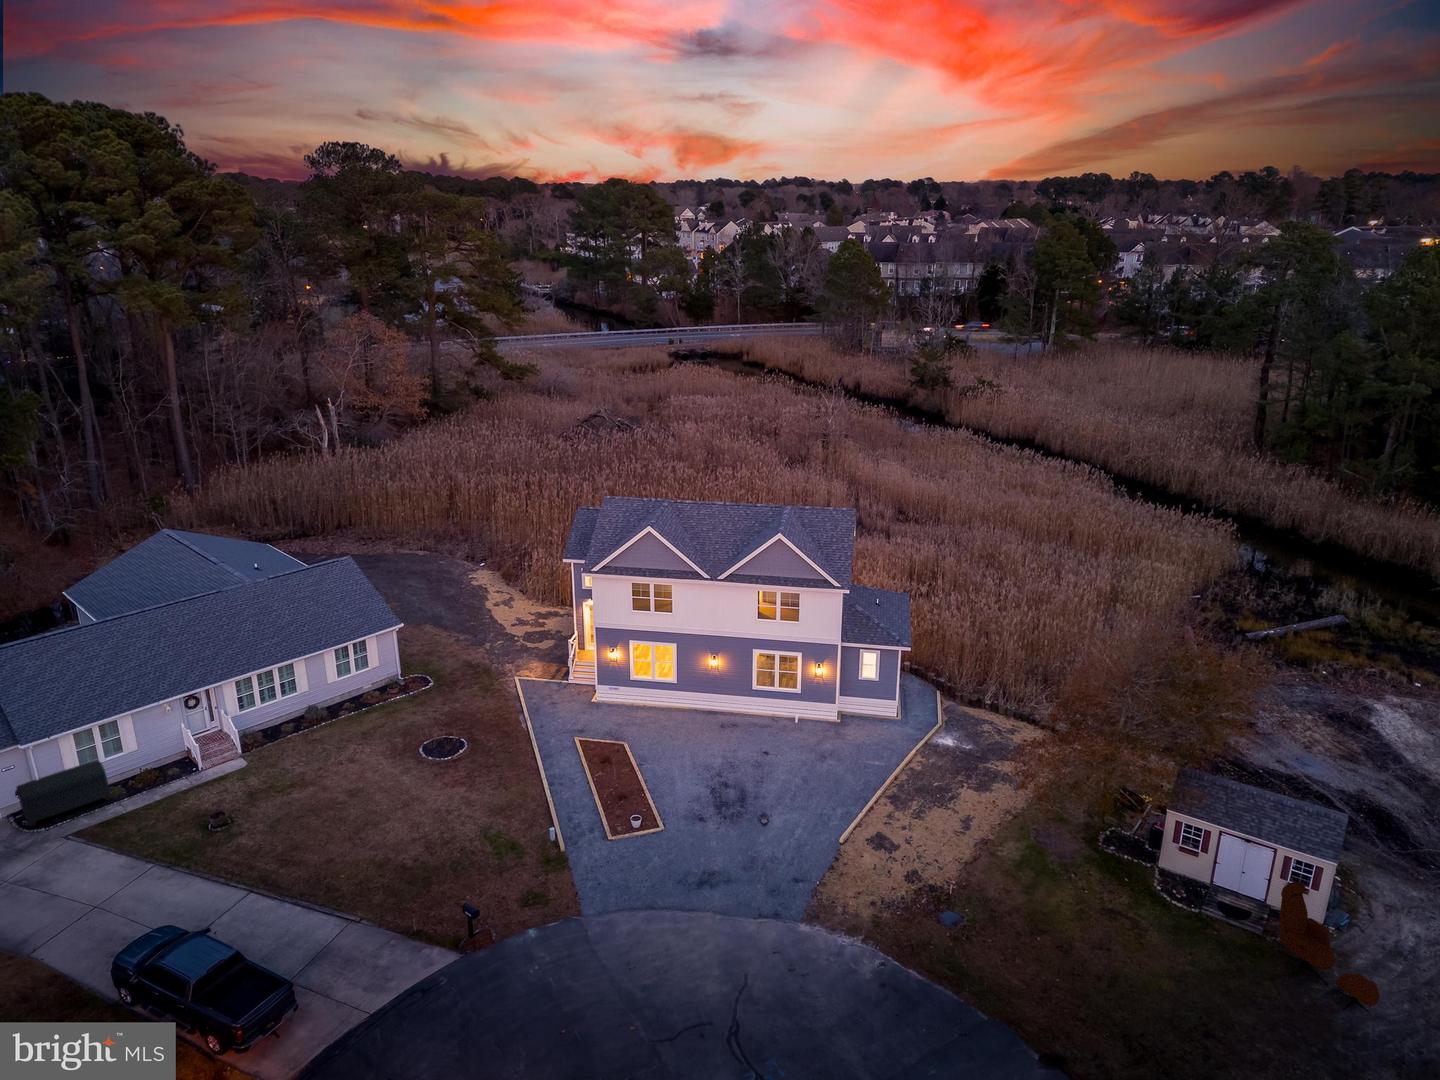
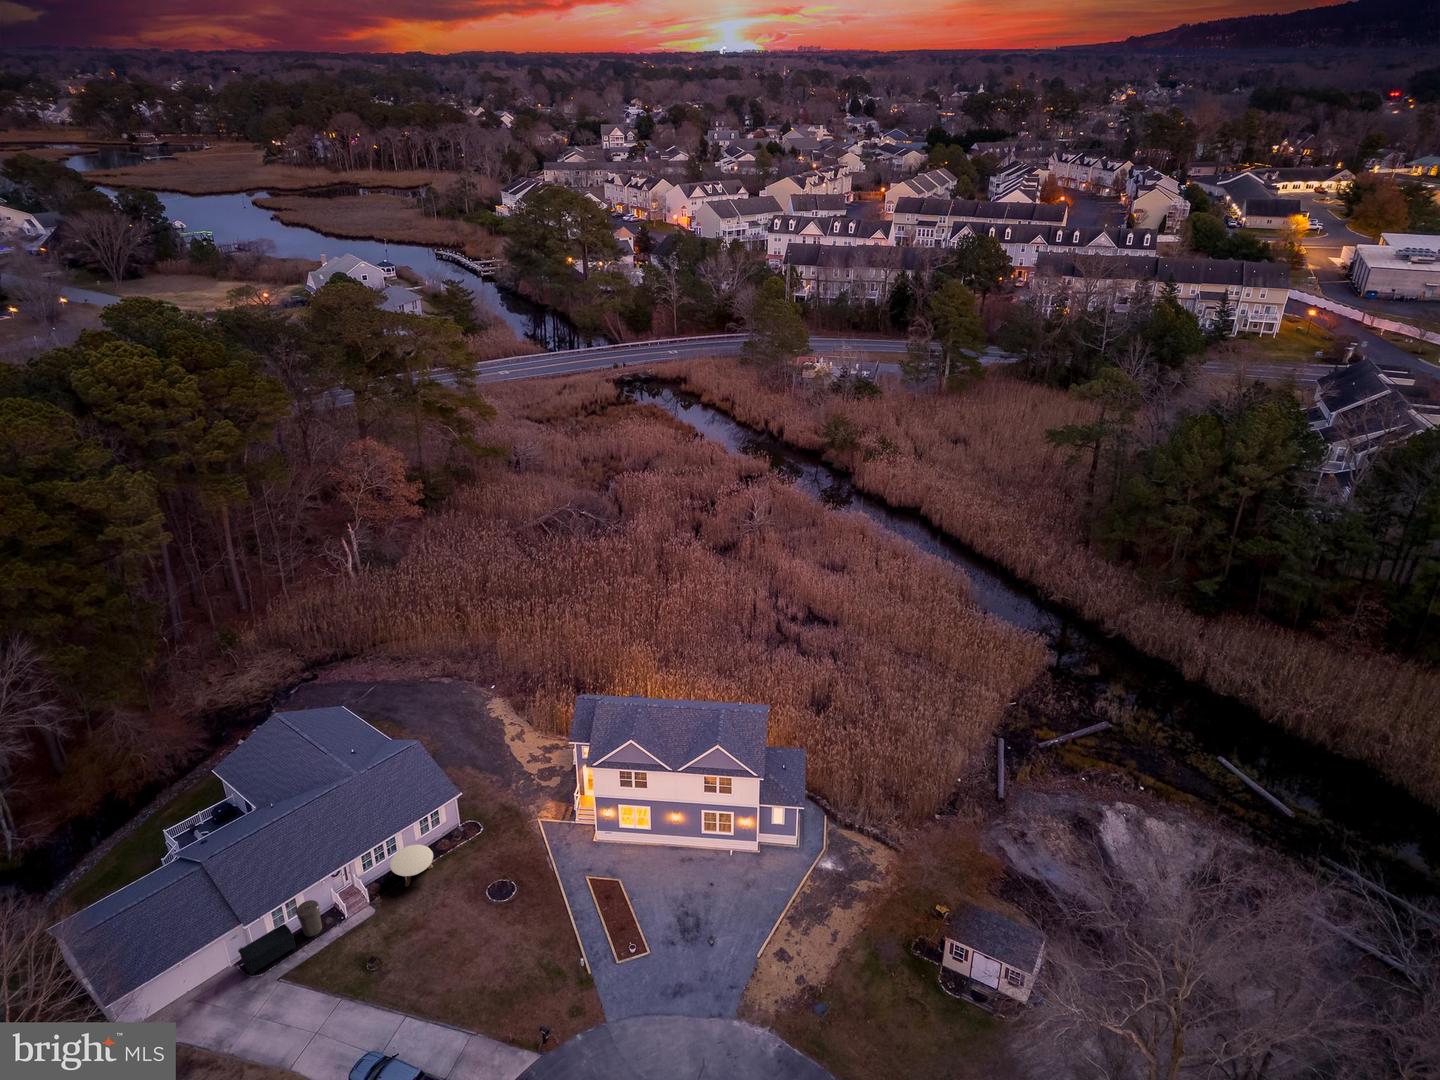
round table: none [281,688,347,739] -> present [390,845,433,887]
trash can: none [118,731,161,787] -> present [296,900,322,937]
lounge chair: present [1278,882,1380,1014] -> none [1000,988,1046,1064]

